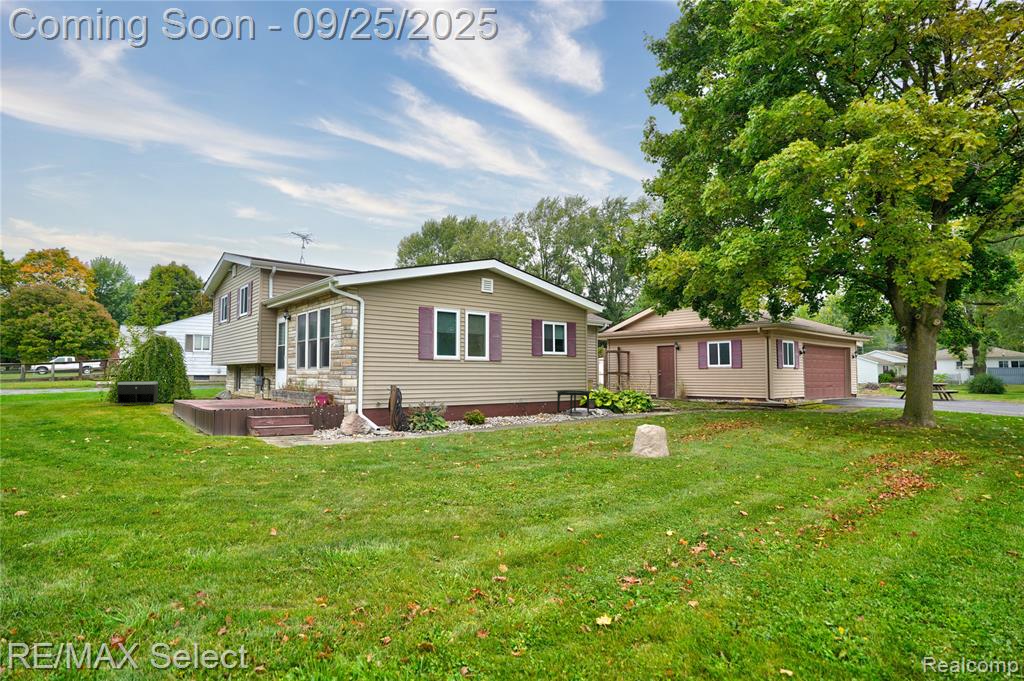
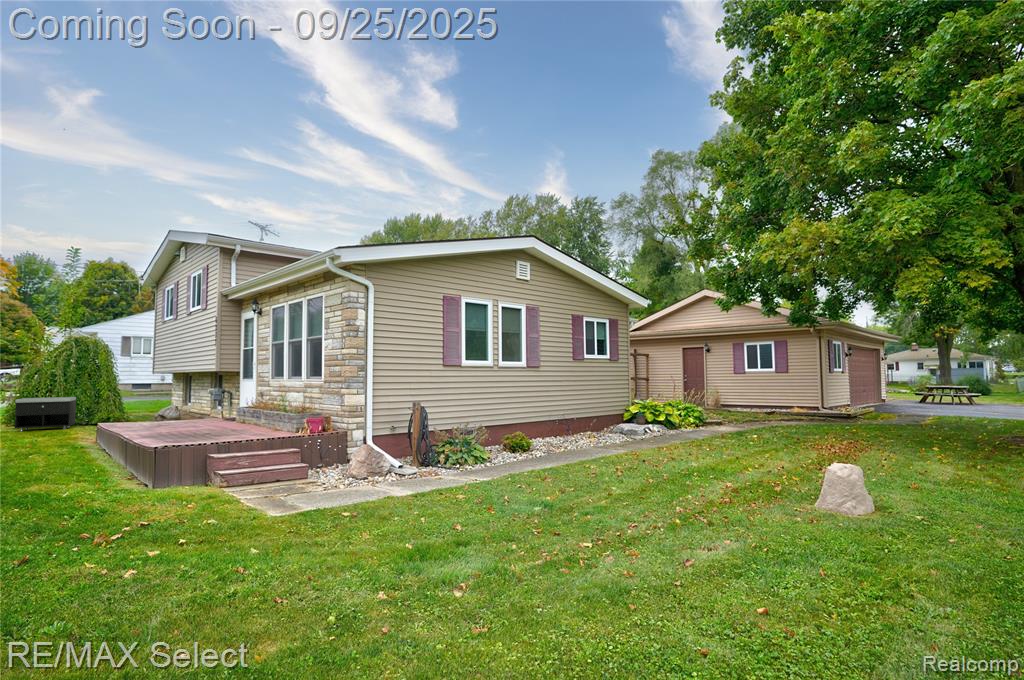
round table: present [556,390,590,413] -> none [603,402,647,432]

